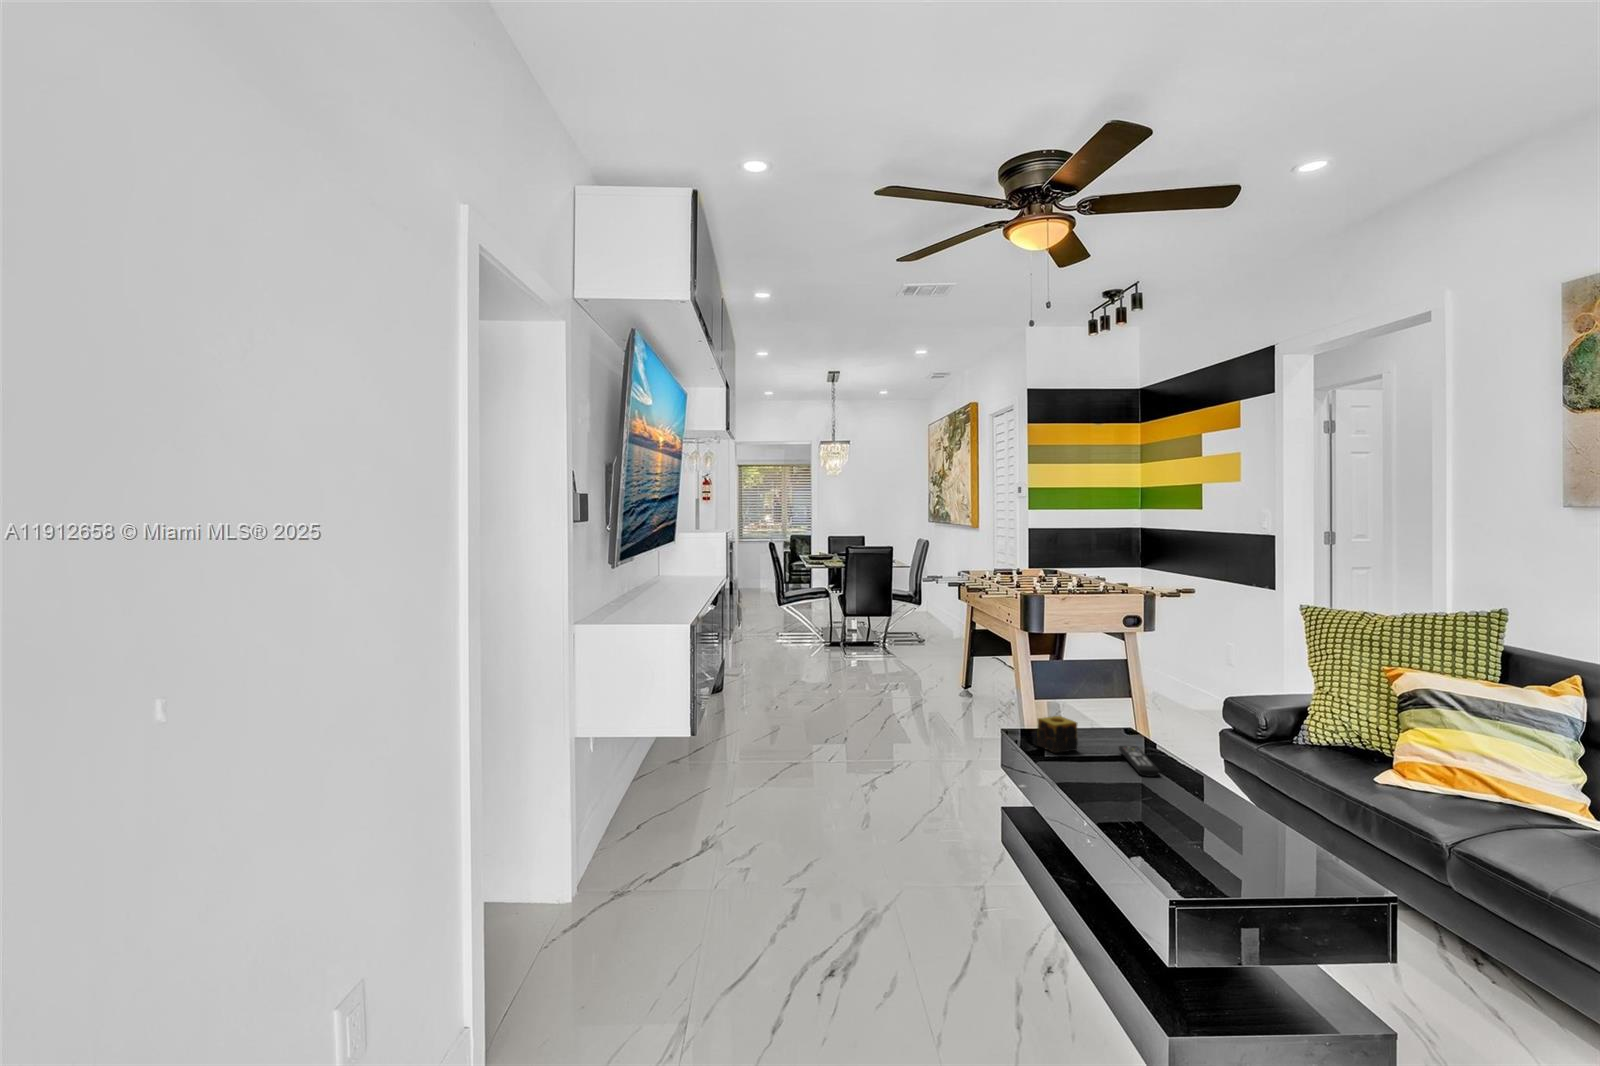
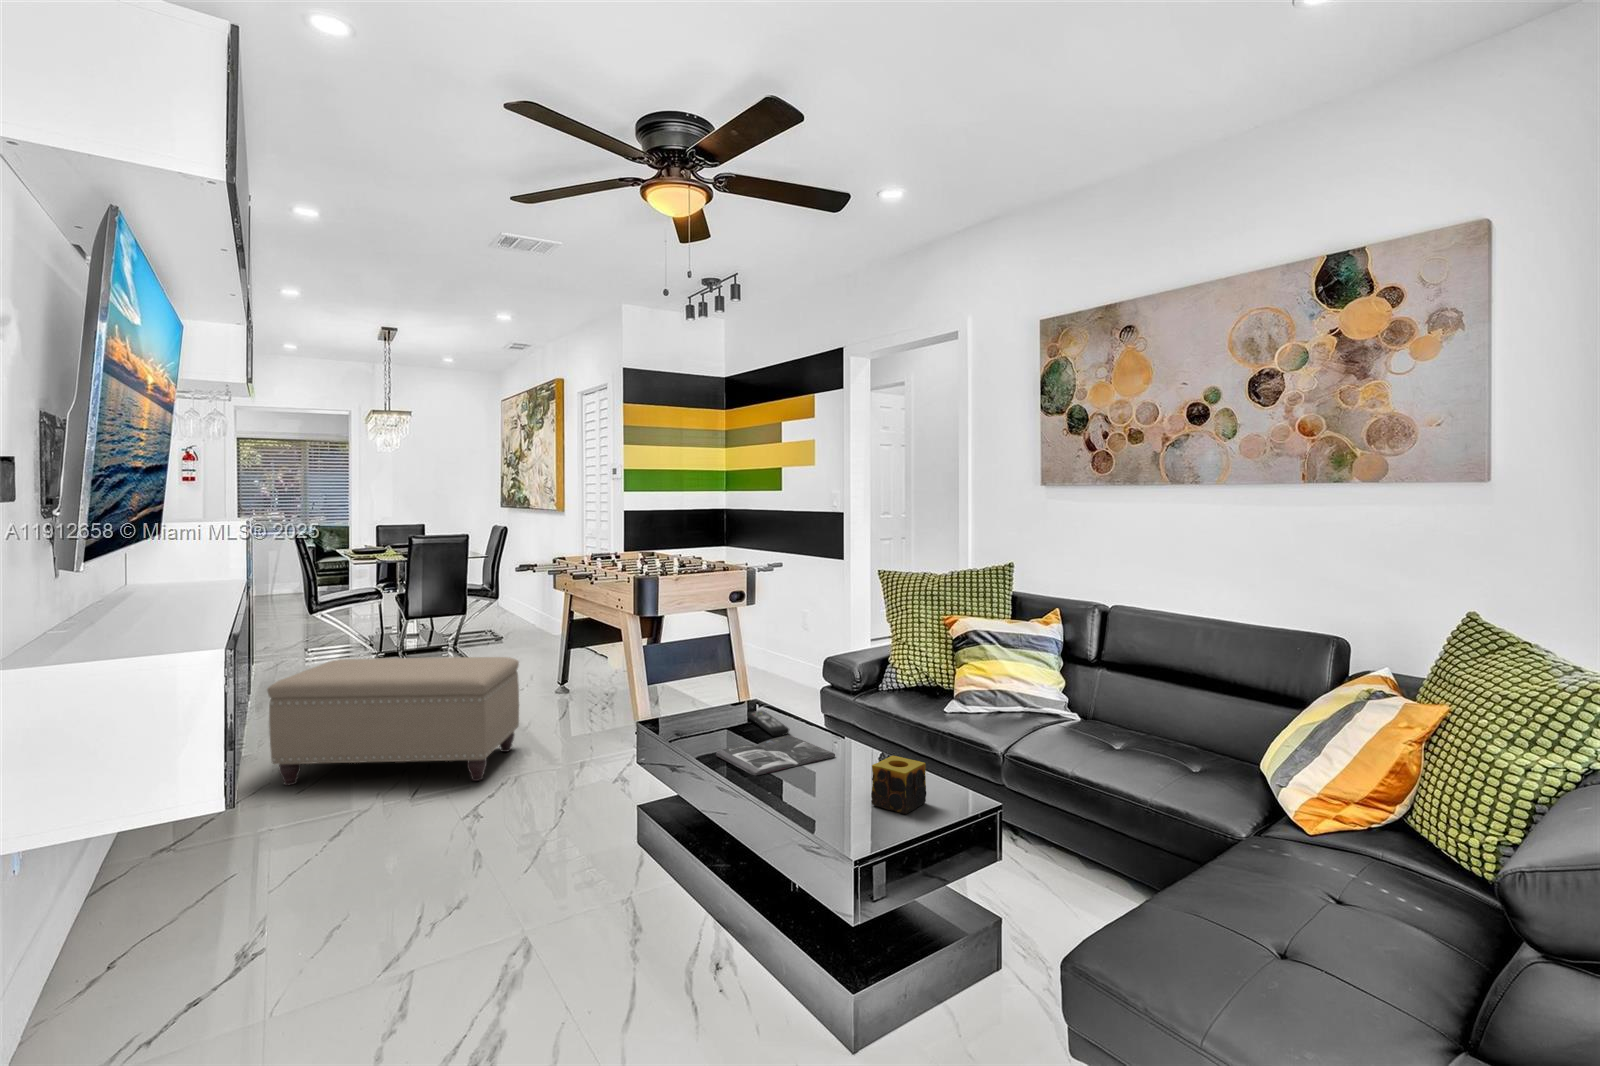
ottoman: none [732,650,918,768] -> present [267,657,519,785]
candle: present [1037,716,1078,753] -> present [871,756,926,814]
magazine: none [1072,777,1204,813] -> present [716,735,835,776]

